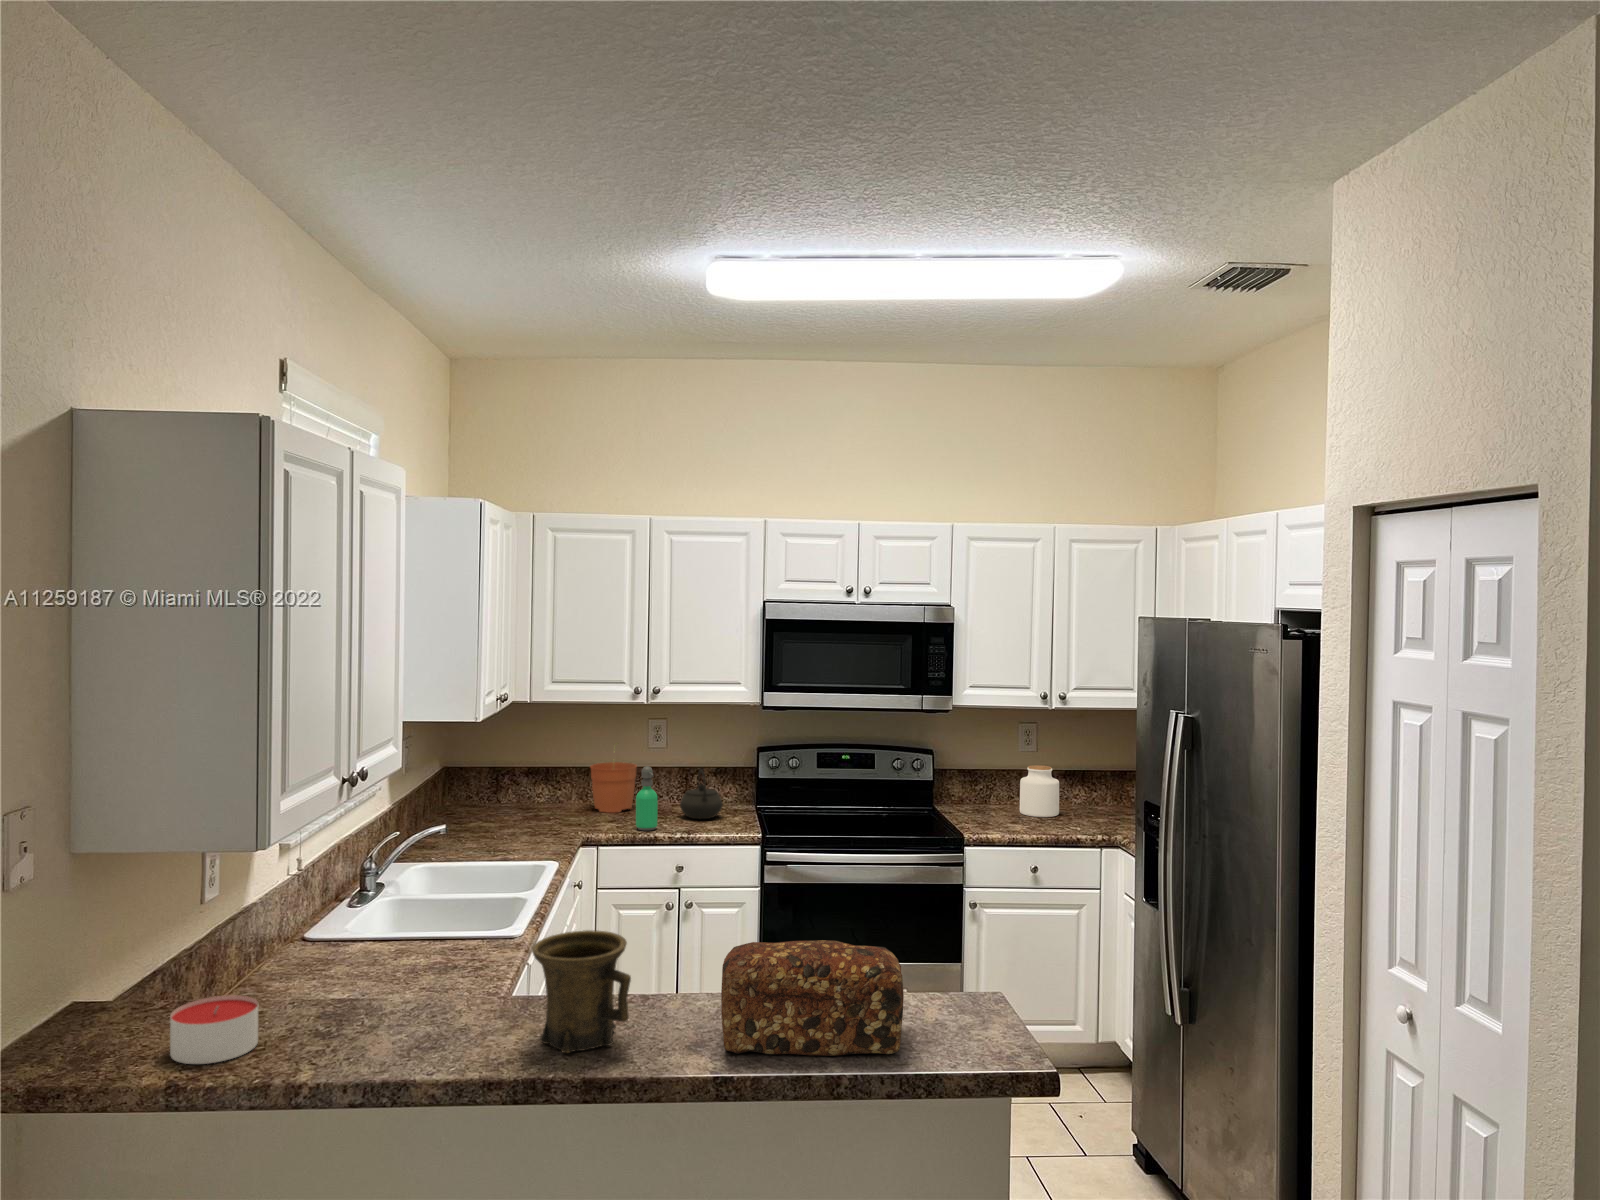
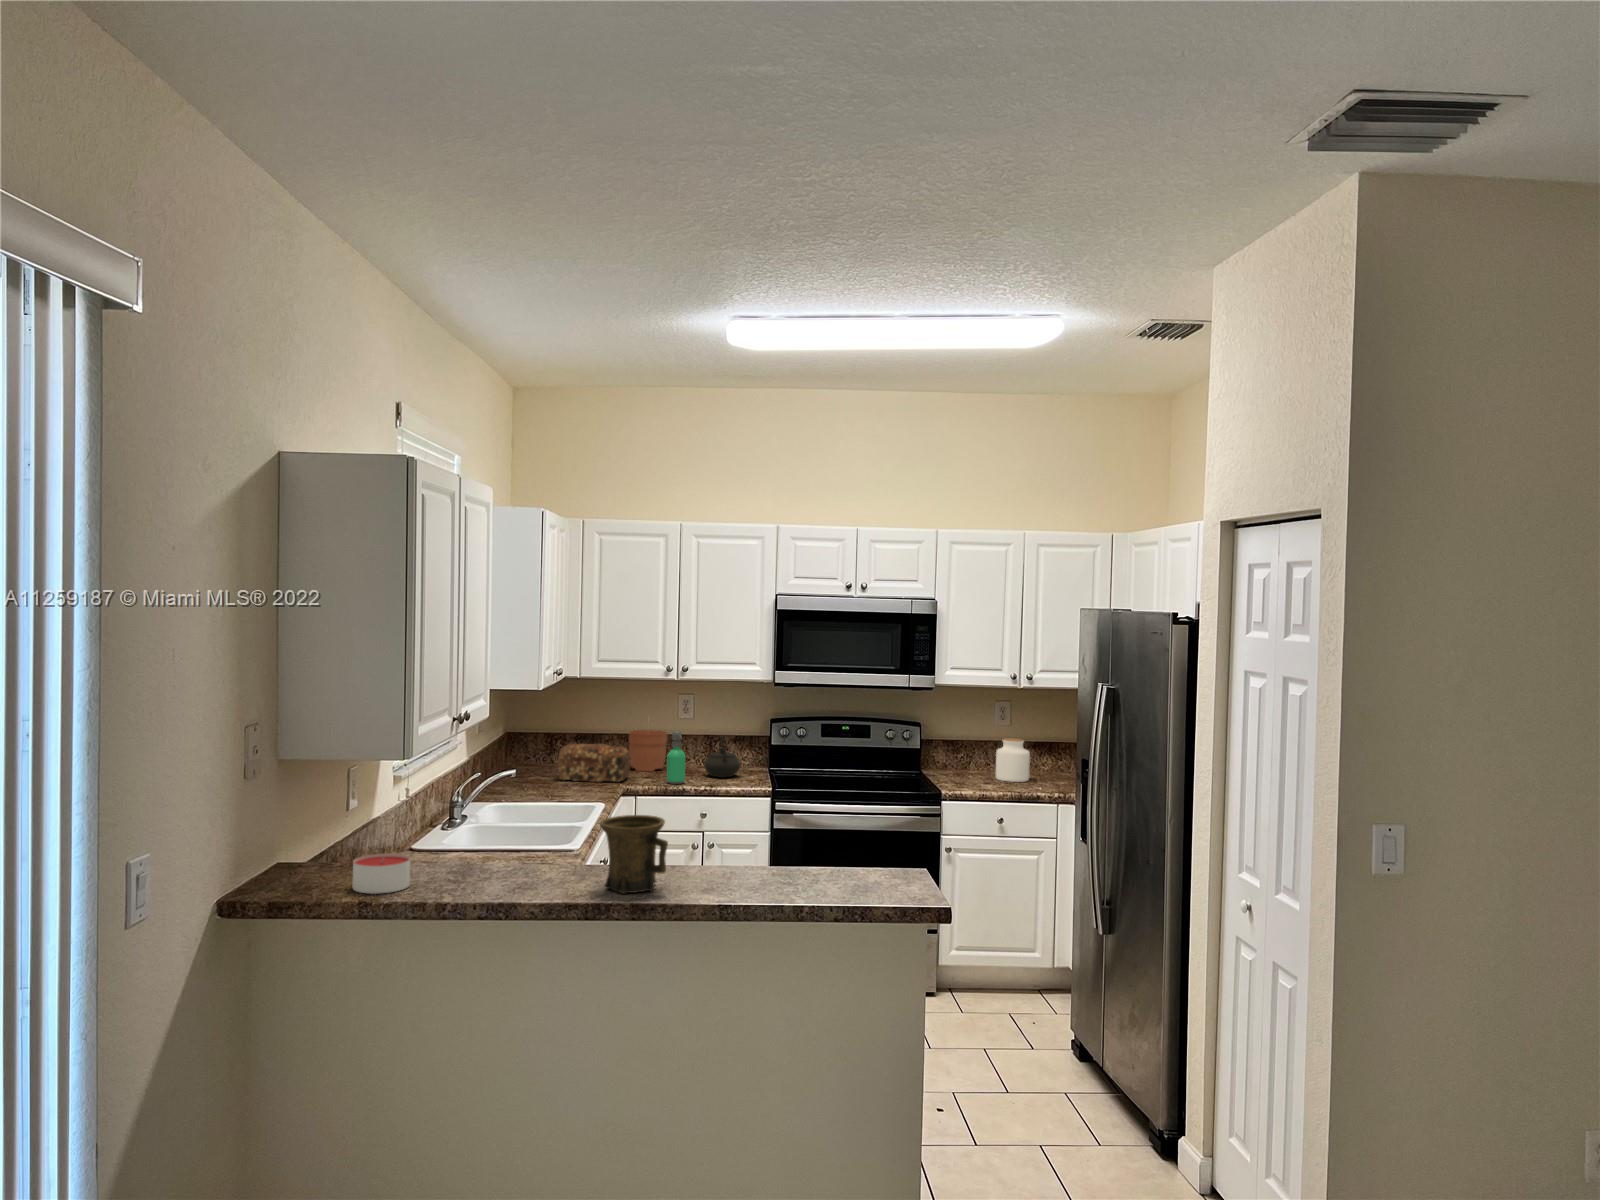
bread loaf: present [721,940,904,1056] -> present [558,744,630,782]

